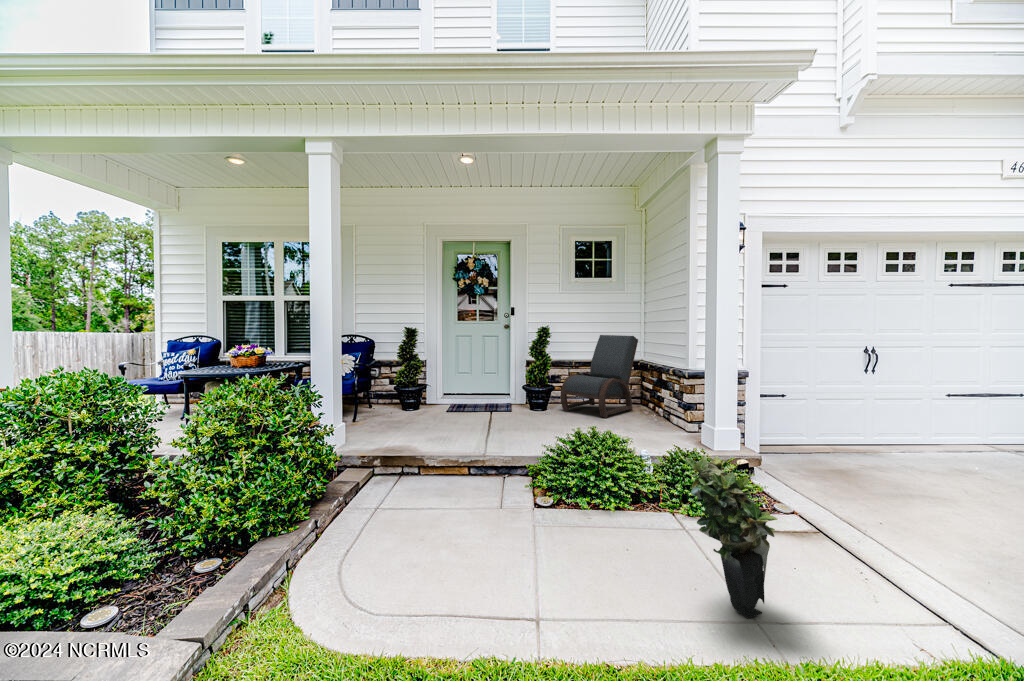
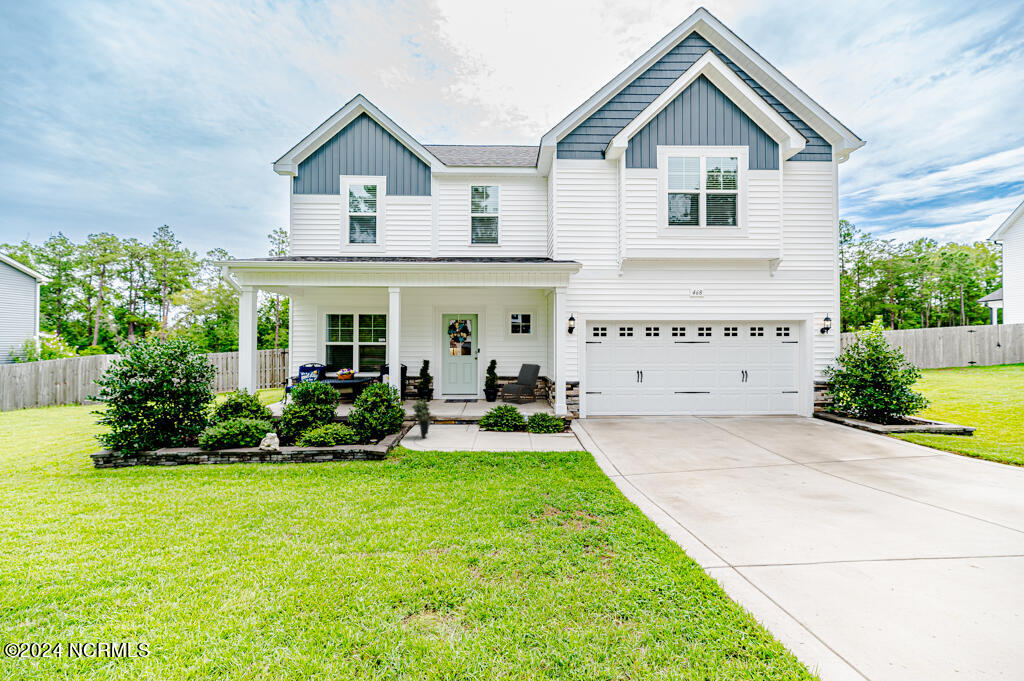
potted plant: present [686,456,778,618] -> present [412,400,433,438]

